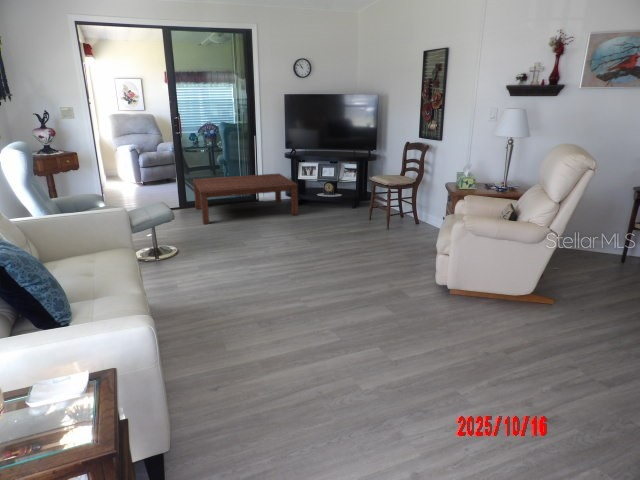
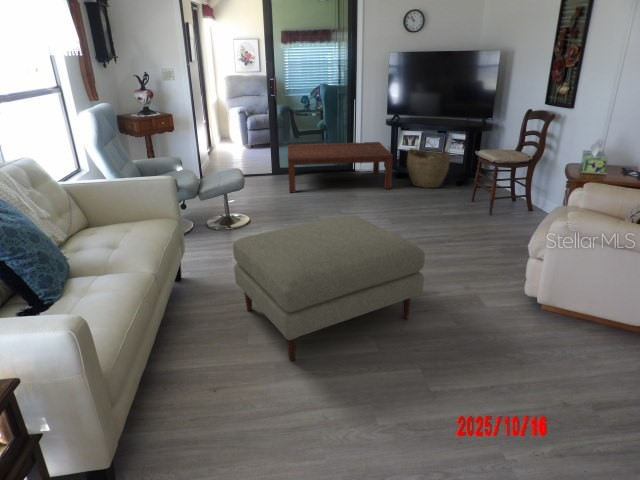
woven basket: none [309,167,346,212] -> present [407,139,450,188]
ottoman: none [197,233,363,357] -> present [233,215,425,361]

